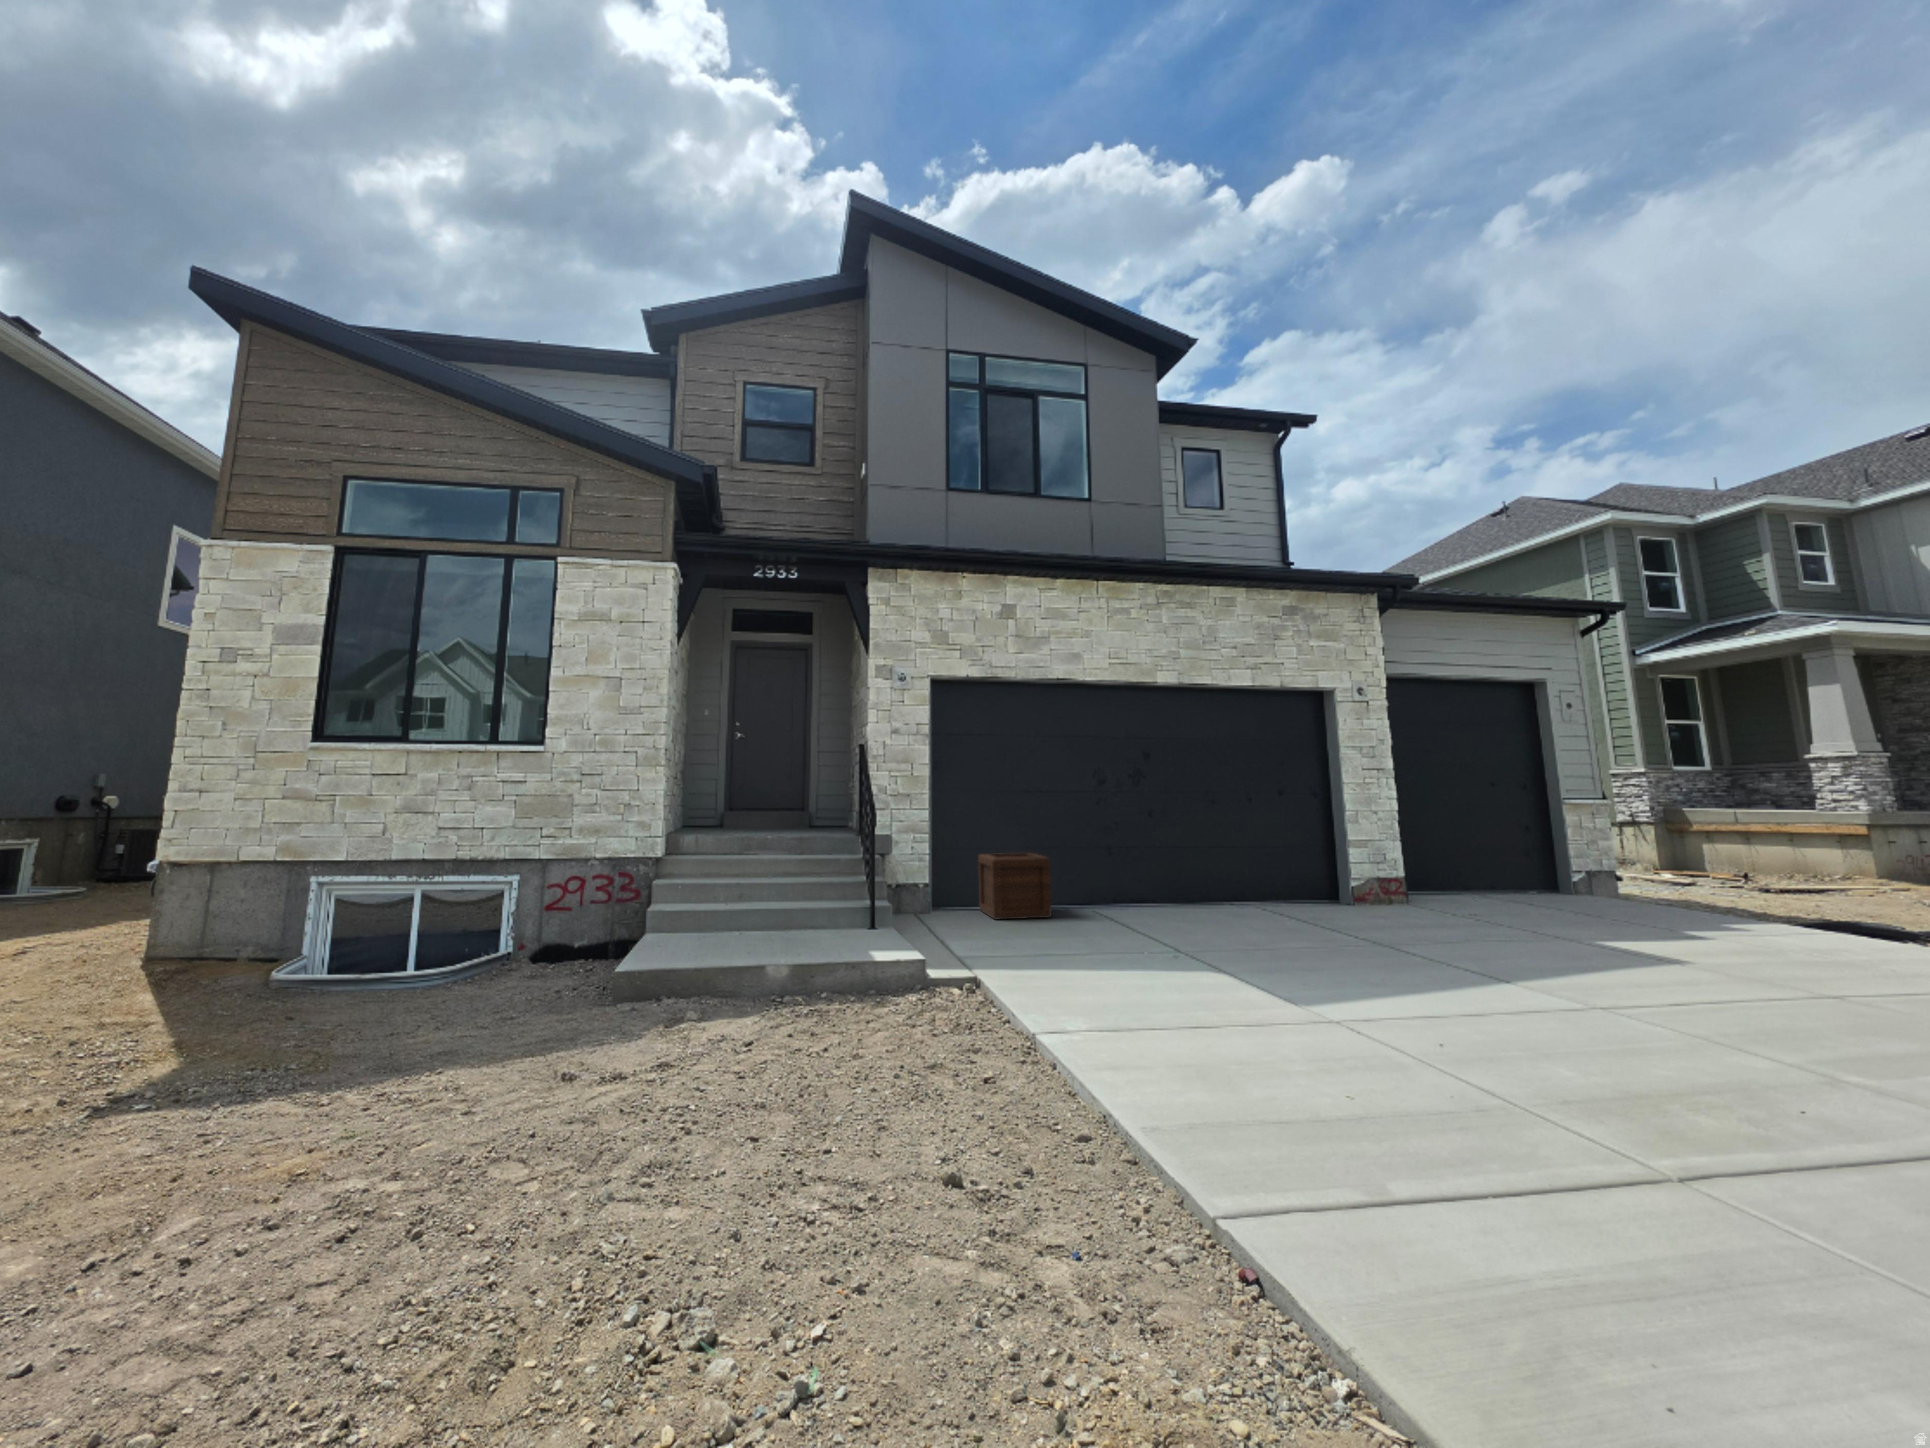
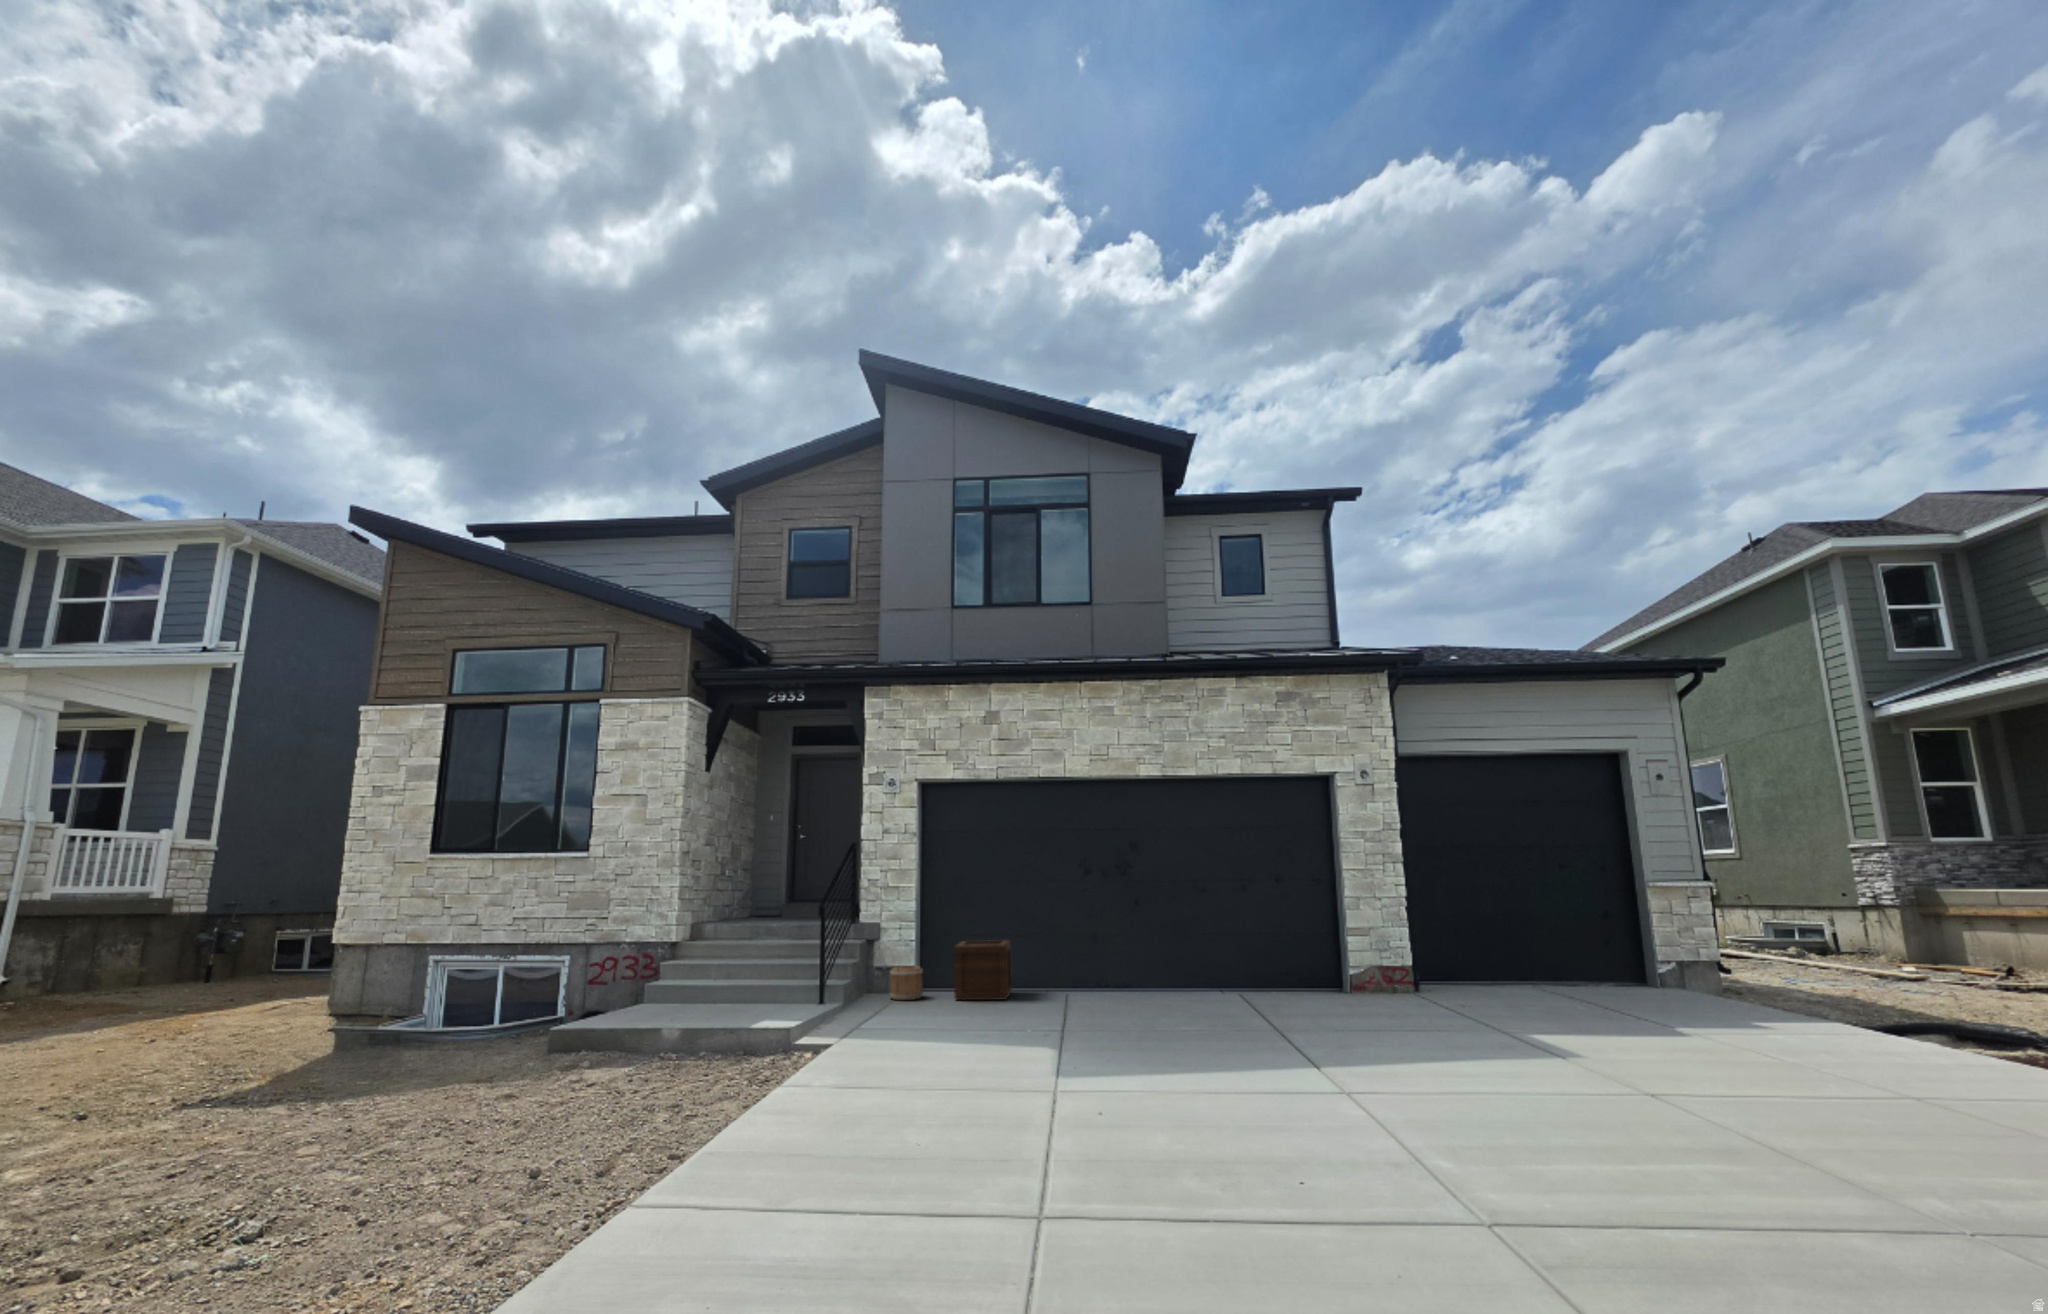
bucket: none [912,882,952,921] -> present [890,966,923,1000]

